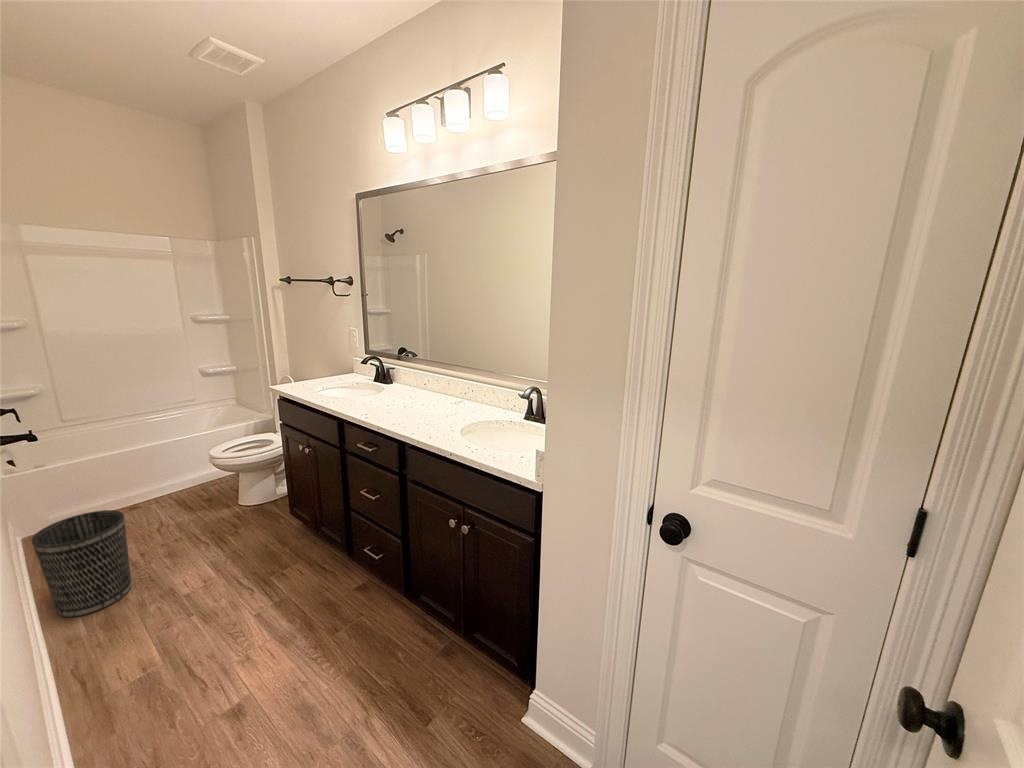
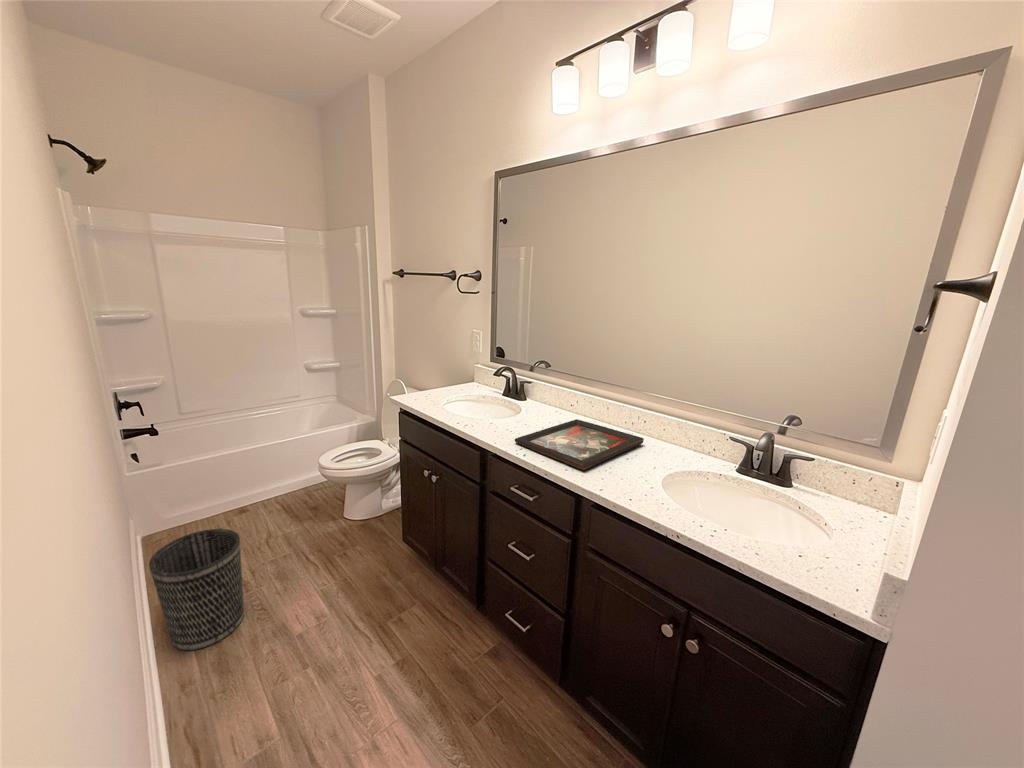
decorative tray: none [363,393,468,423] -> present [515,419,644,470]

